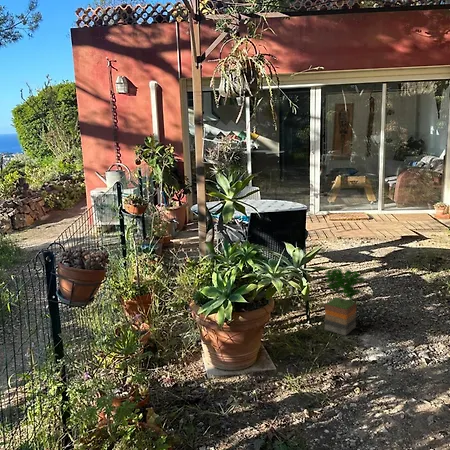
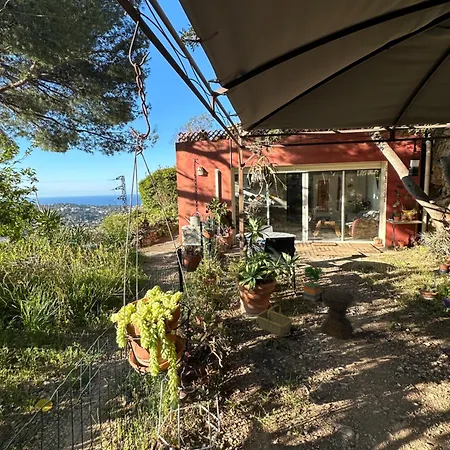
stool: none [363,320,433,422] -> present [320,290,354,339]
basket: none [236,355,312,424] -> present [257,305,293,337]

